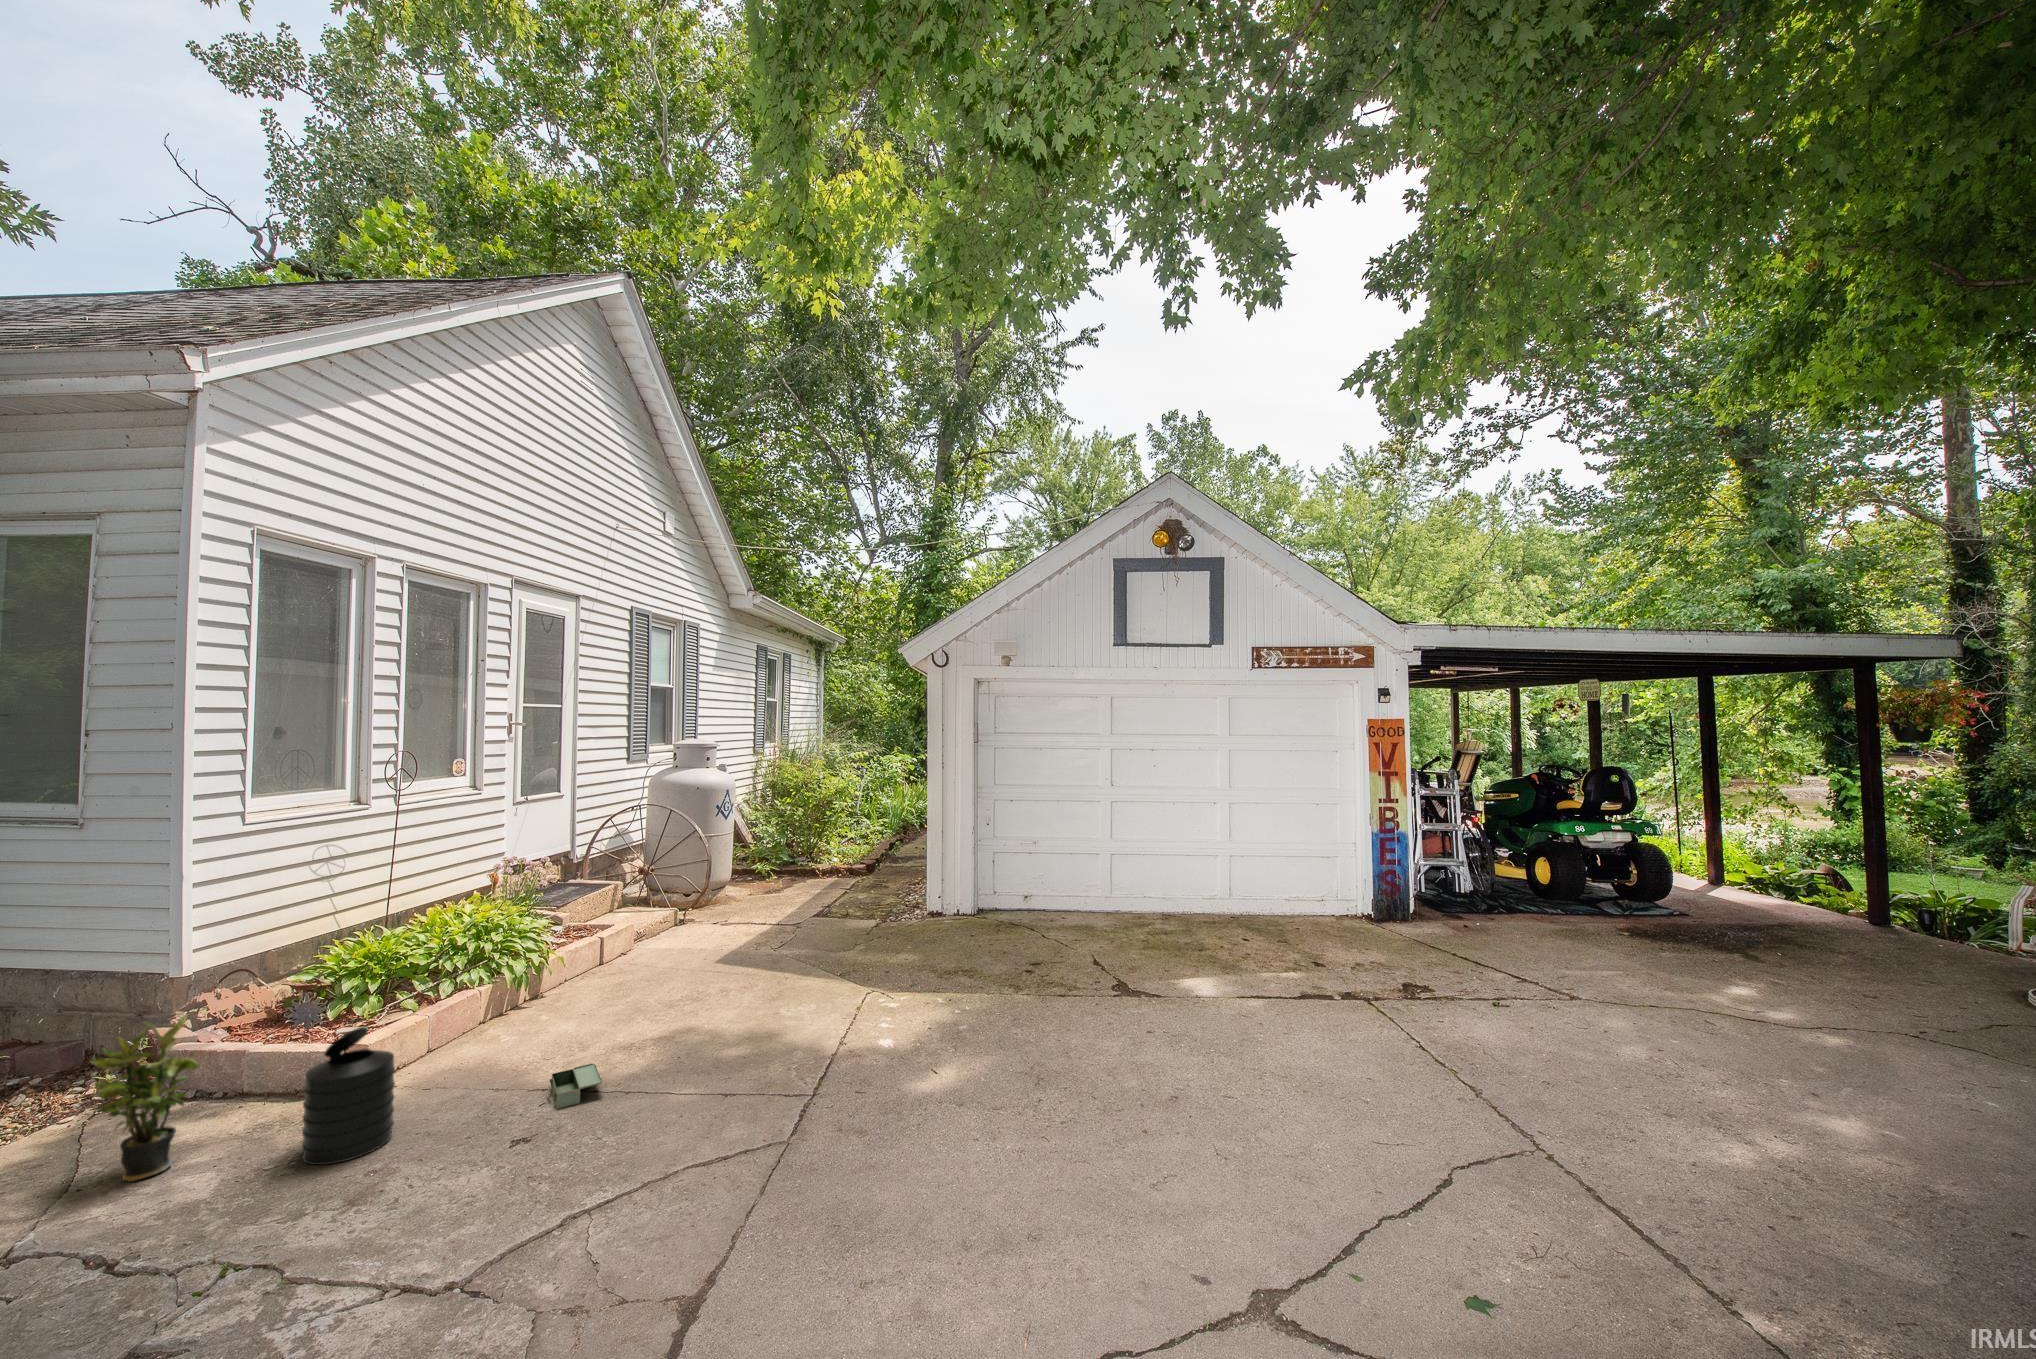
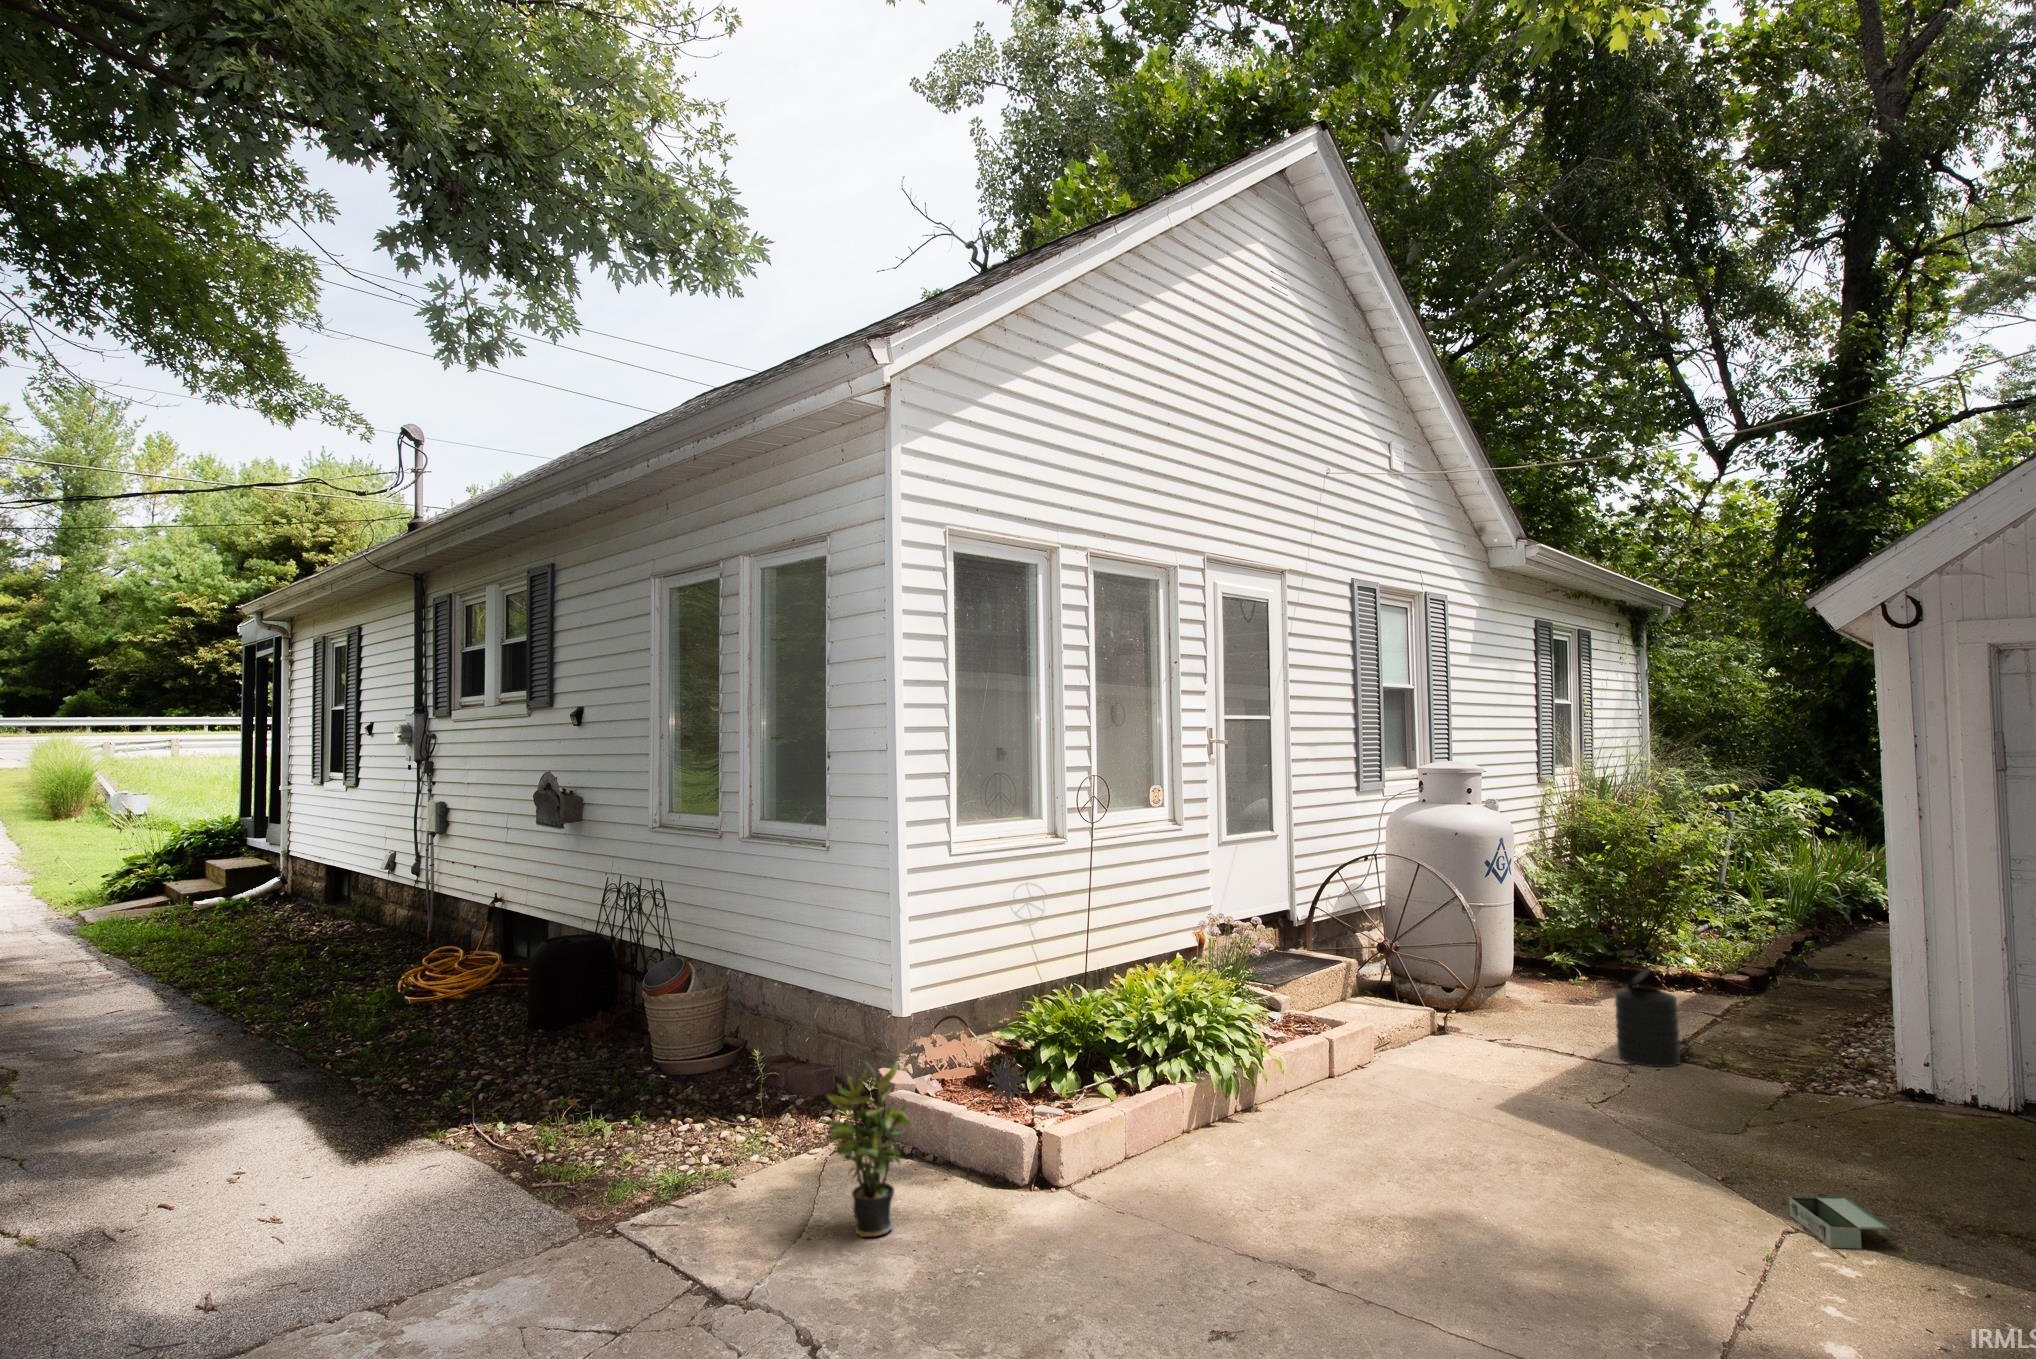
trash can: present [302,1027,395,1165] -> present [1615,968,1680,1067]
toolbox: present [548,1064,602,1109] -> present [1789,1196,1889,1249]

